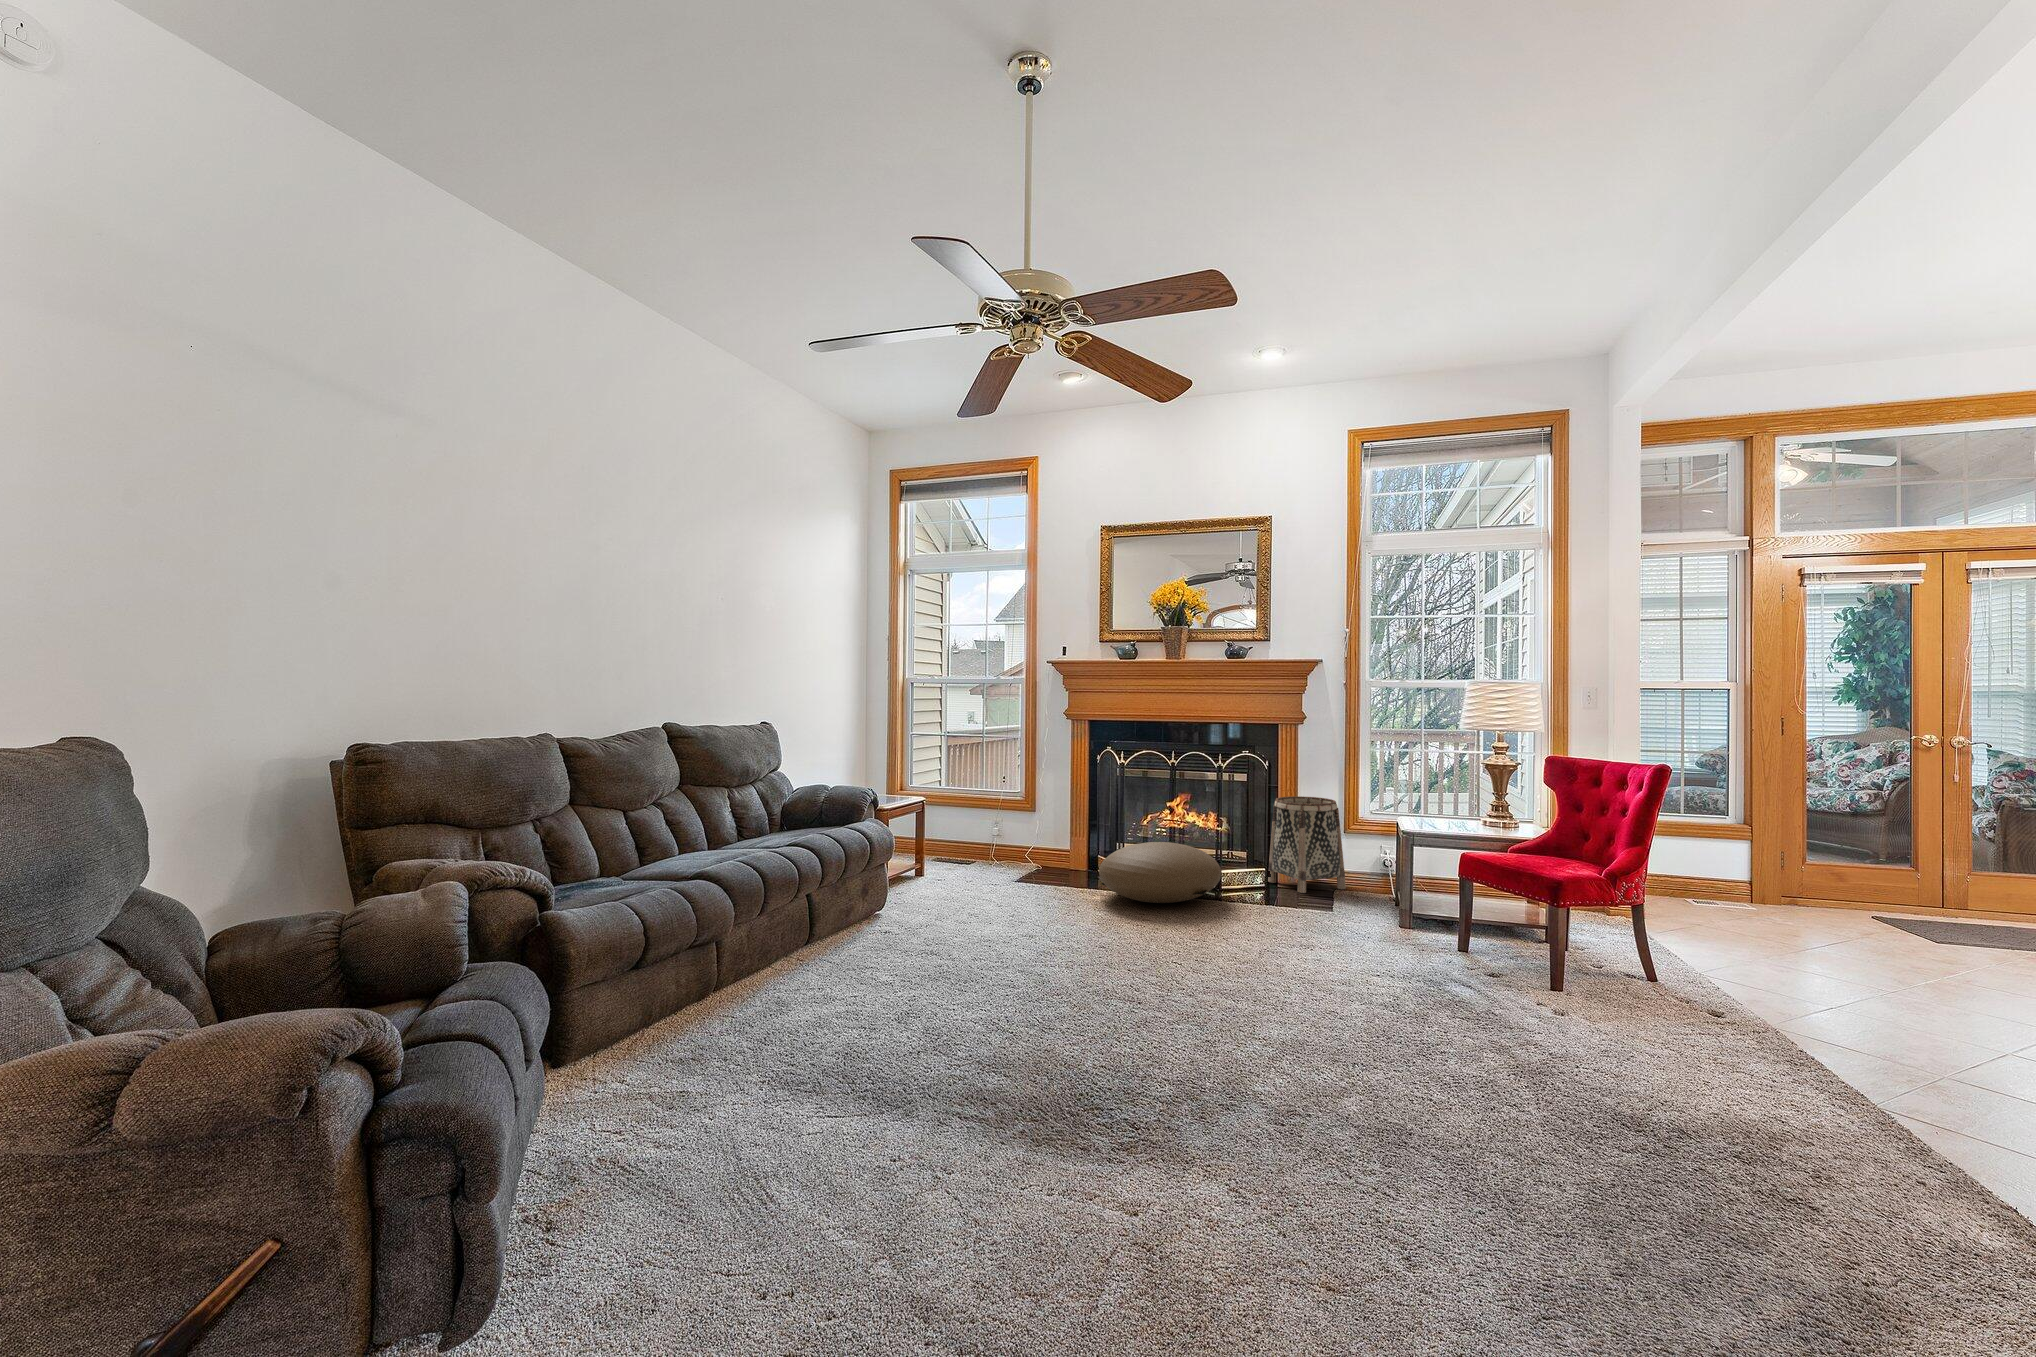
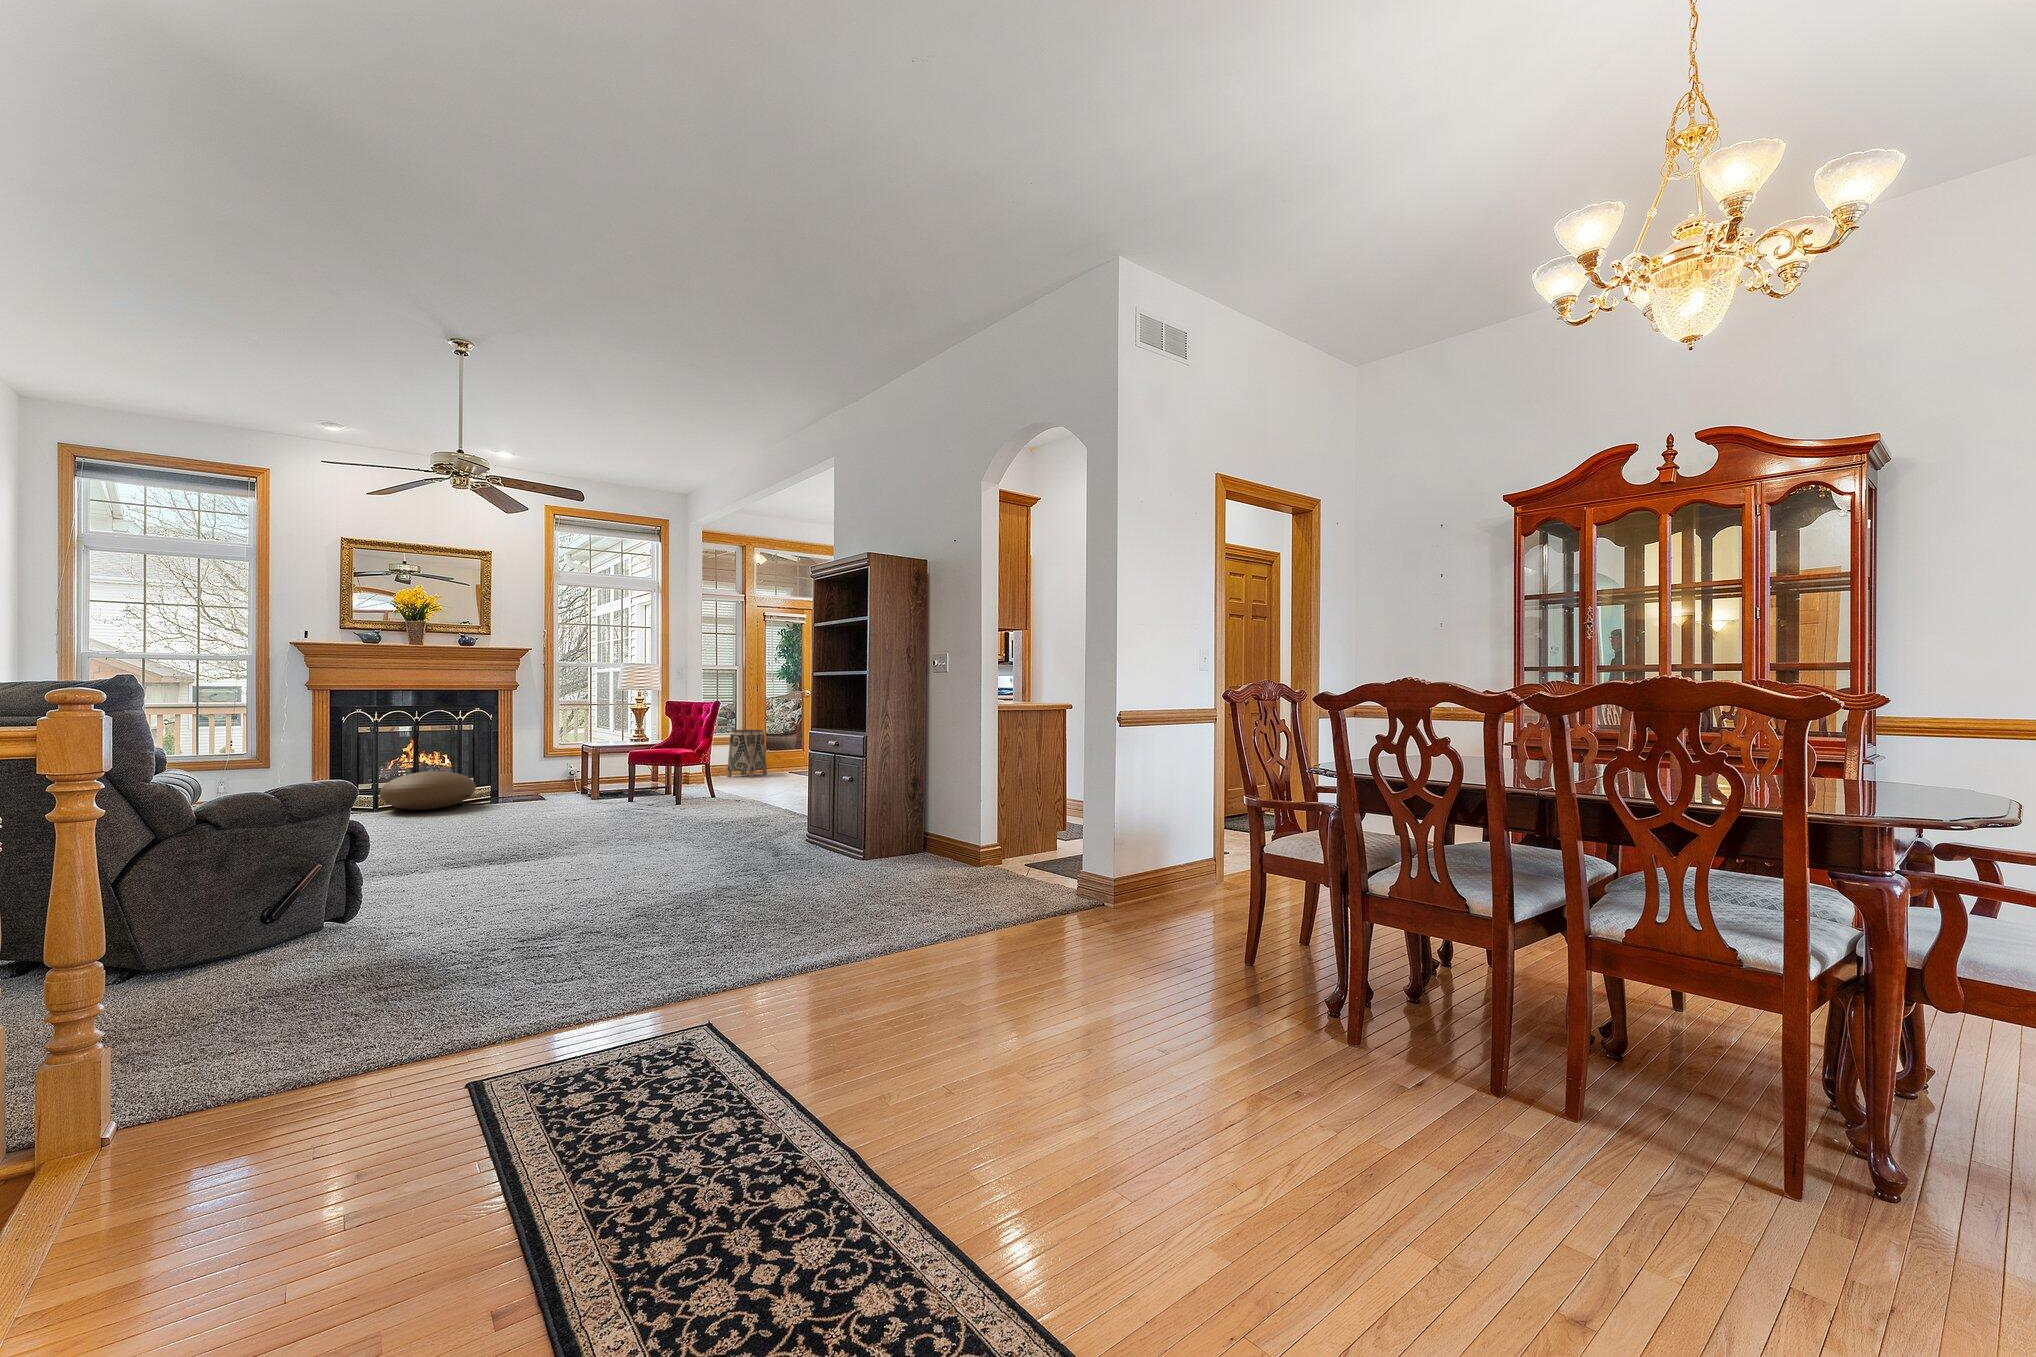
basket: present [1268,796,1346,893] -> present [727,730,767,778]

